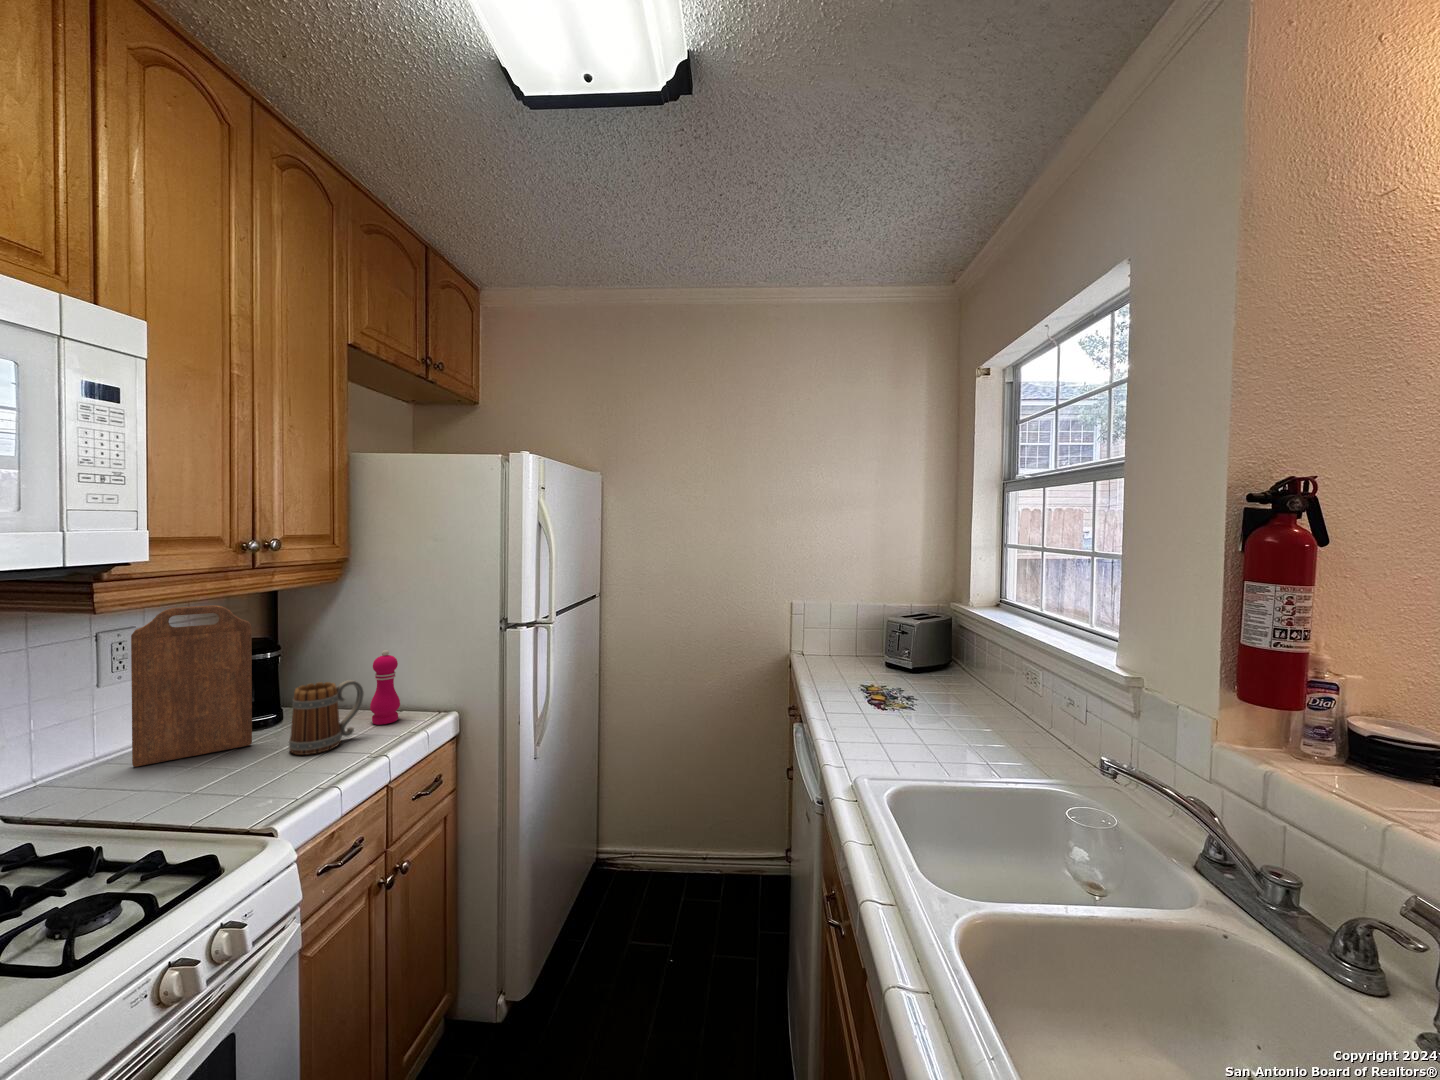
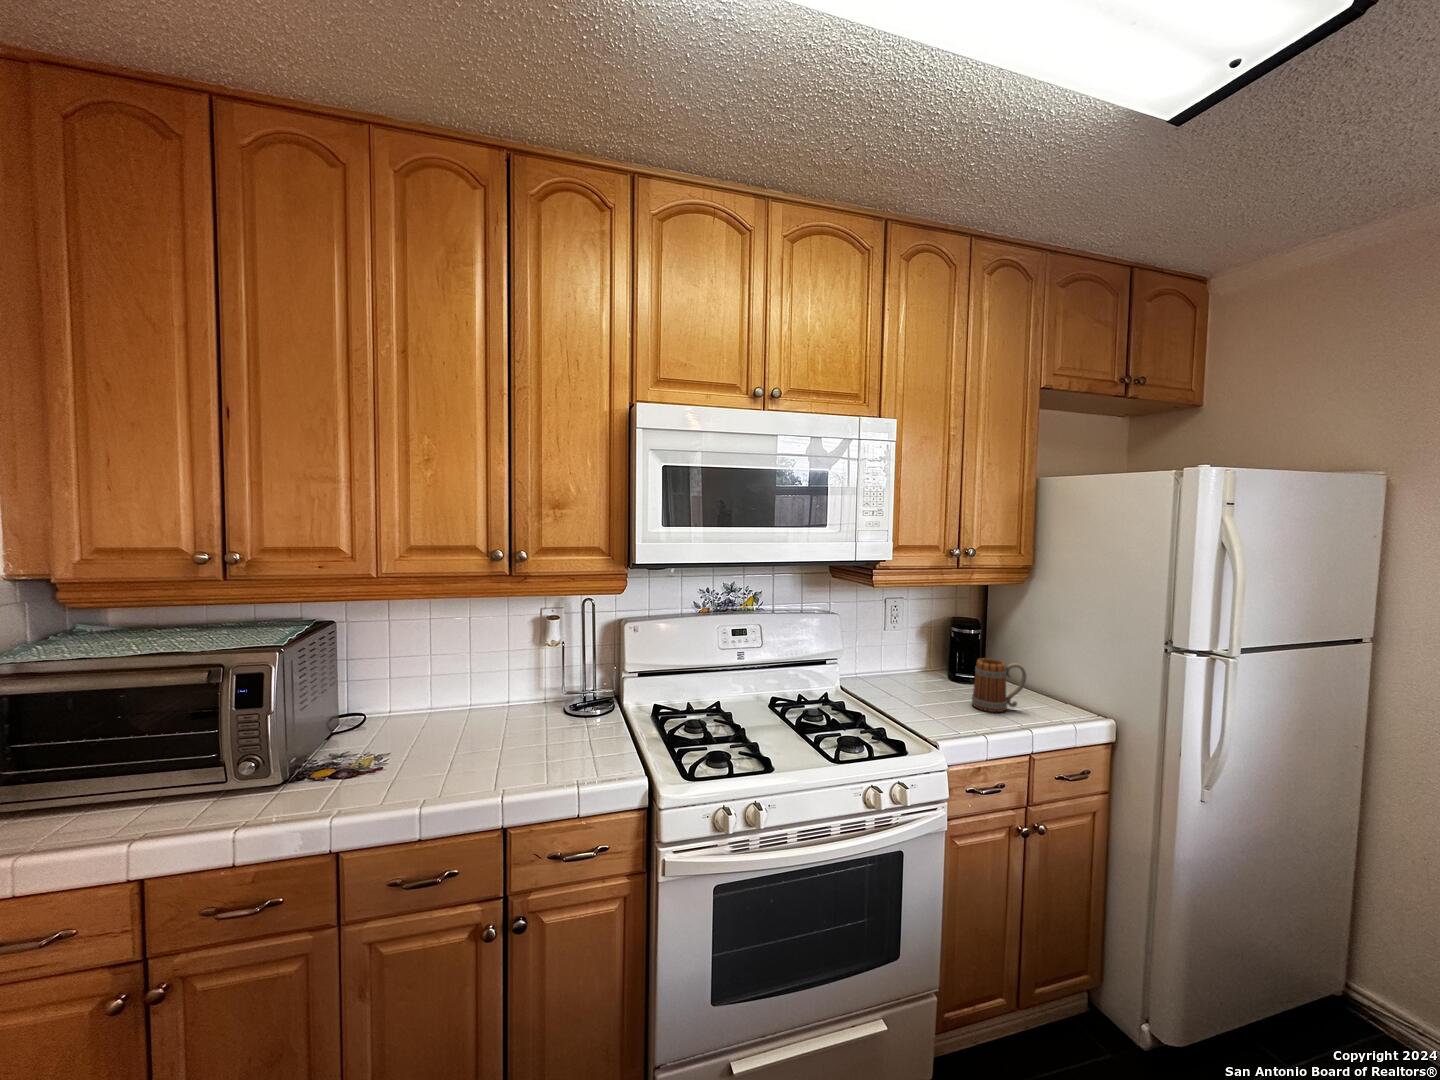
cutting board: present [131,605,252,767] -> none [896,588,958,691]
pepper mill: present [370,650,400,725] -> none [1036,646,1062,710]

